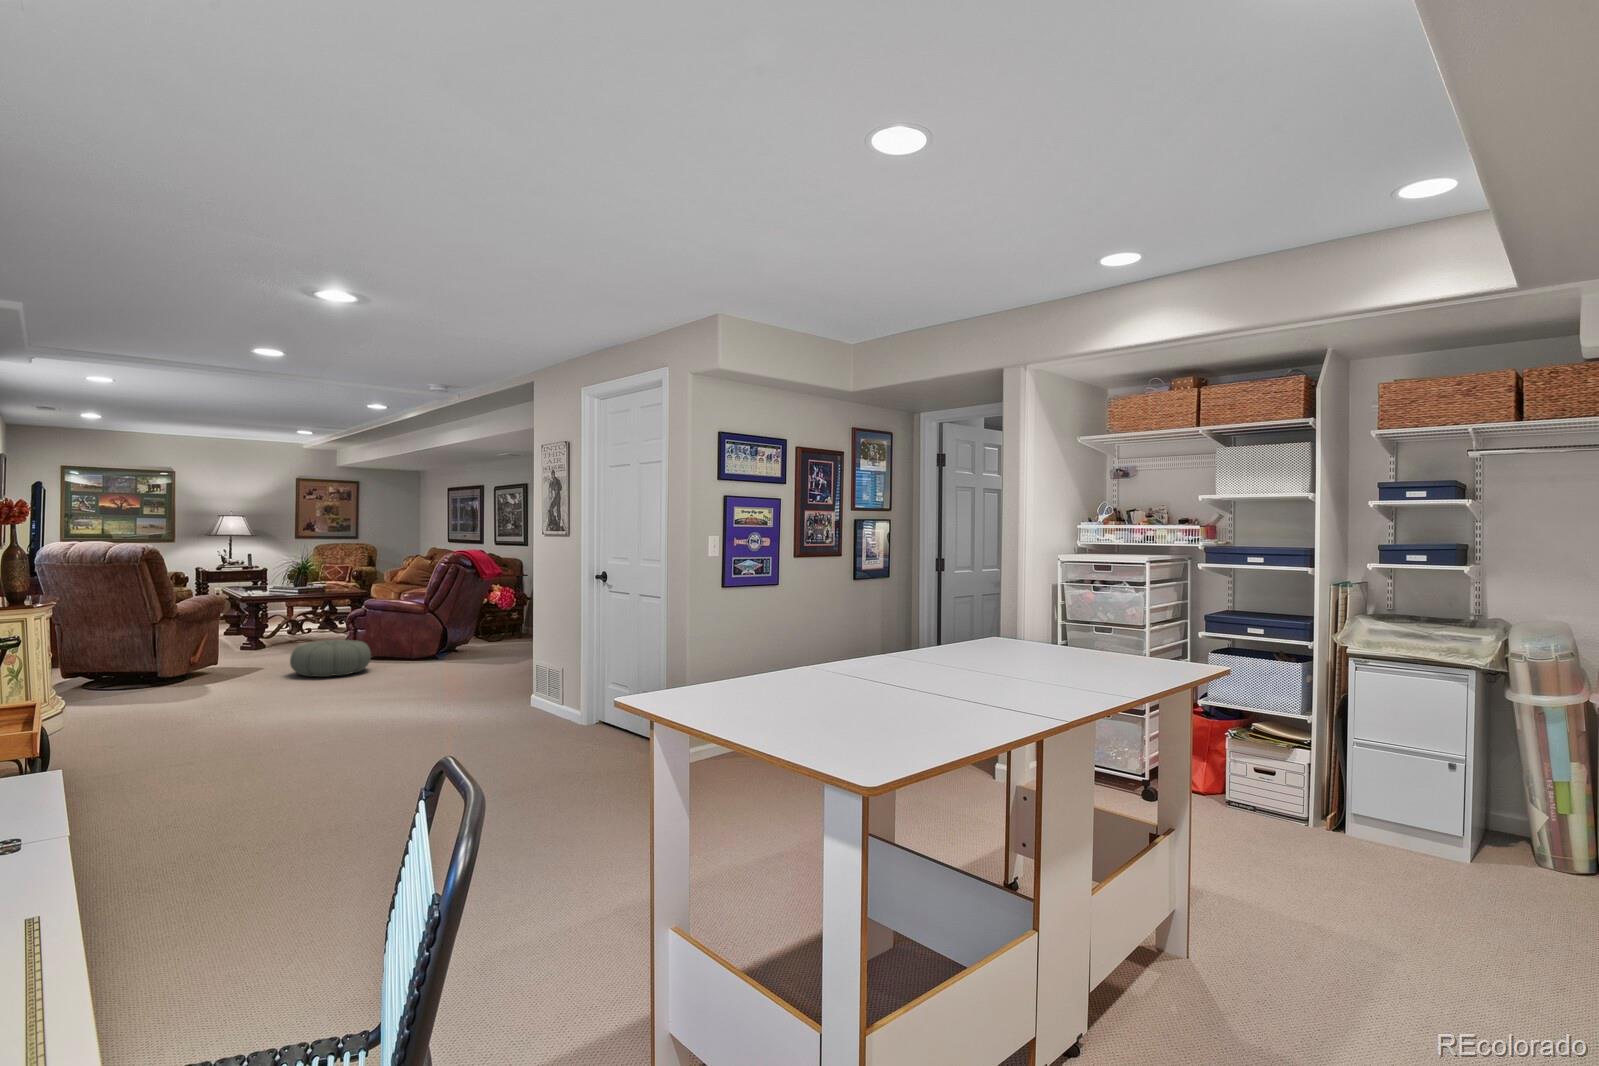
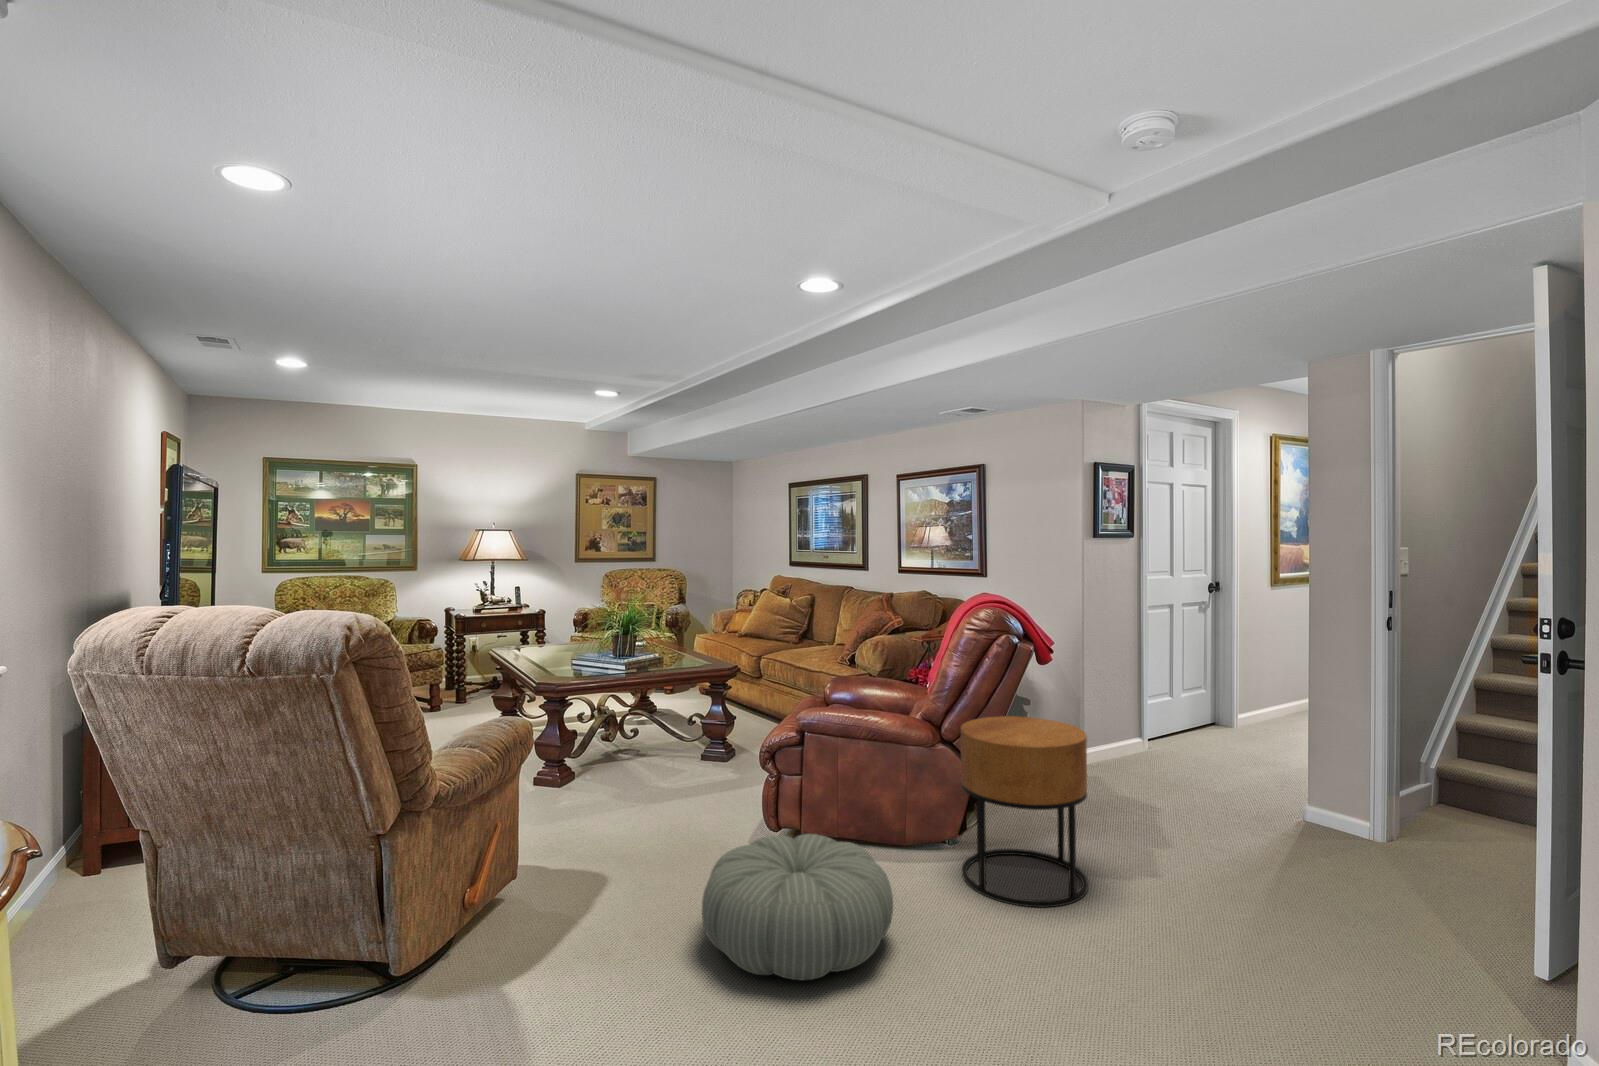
side table: none [422,601,475,667] -> present [961,716,1088,907]

